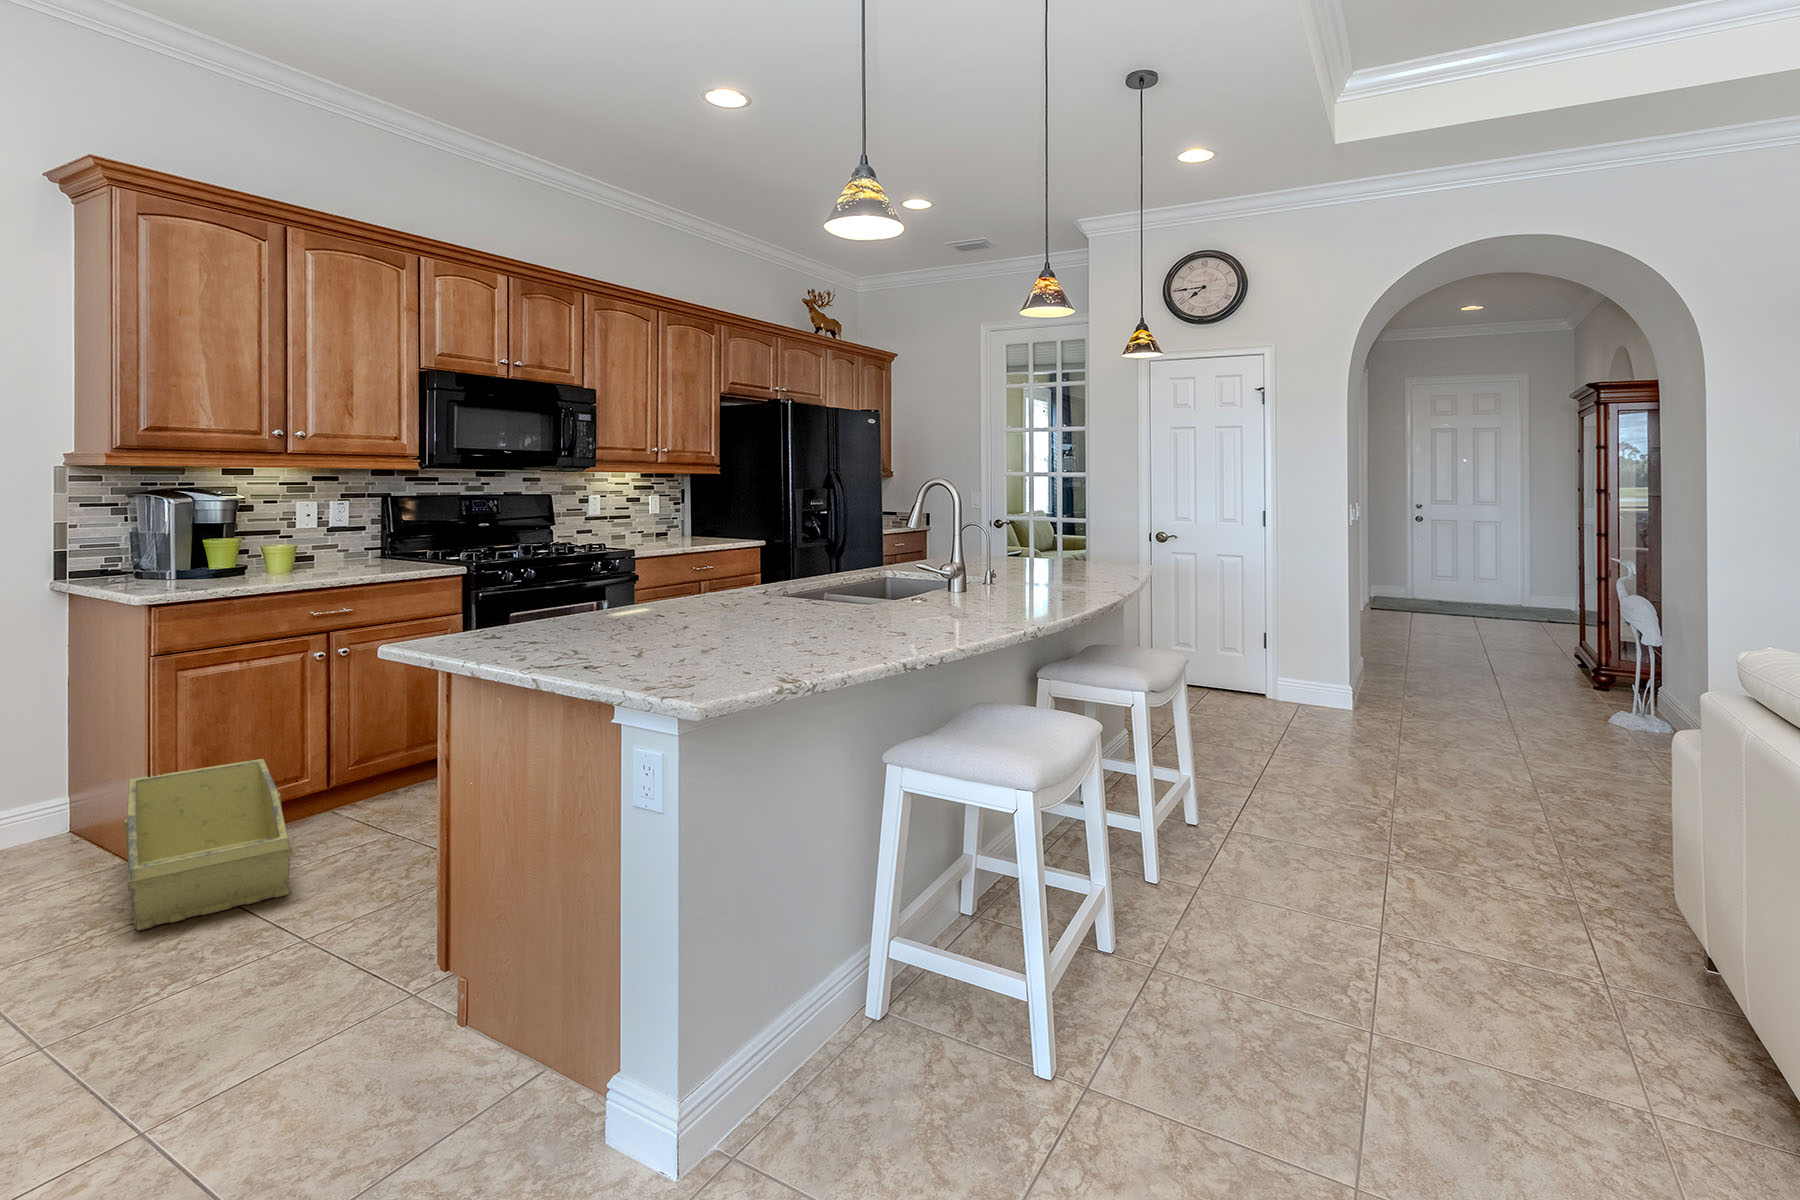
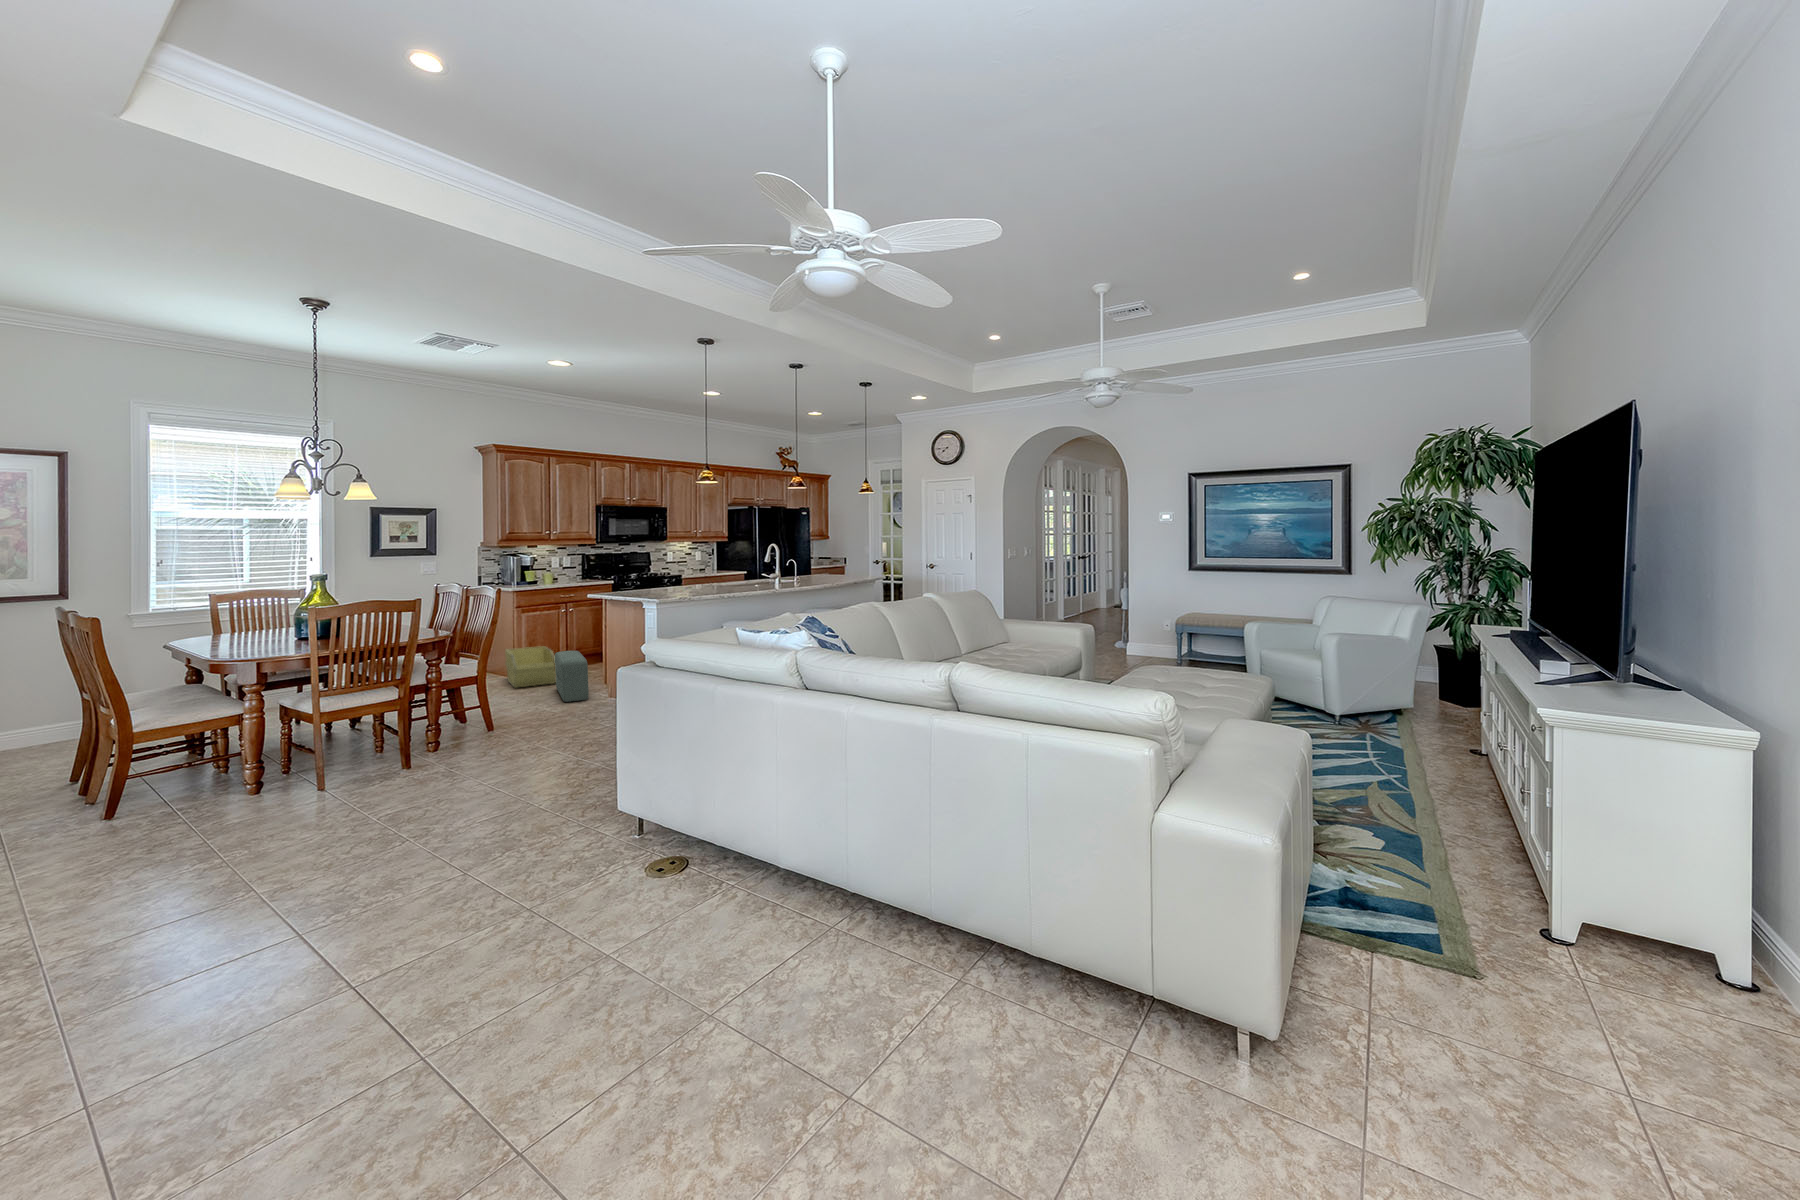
pouf: none [268,812,386,1065] -> present [554,651,589,702]

